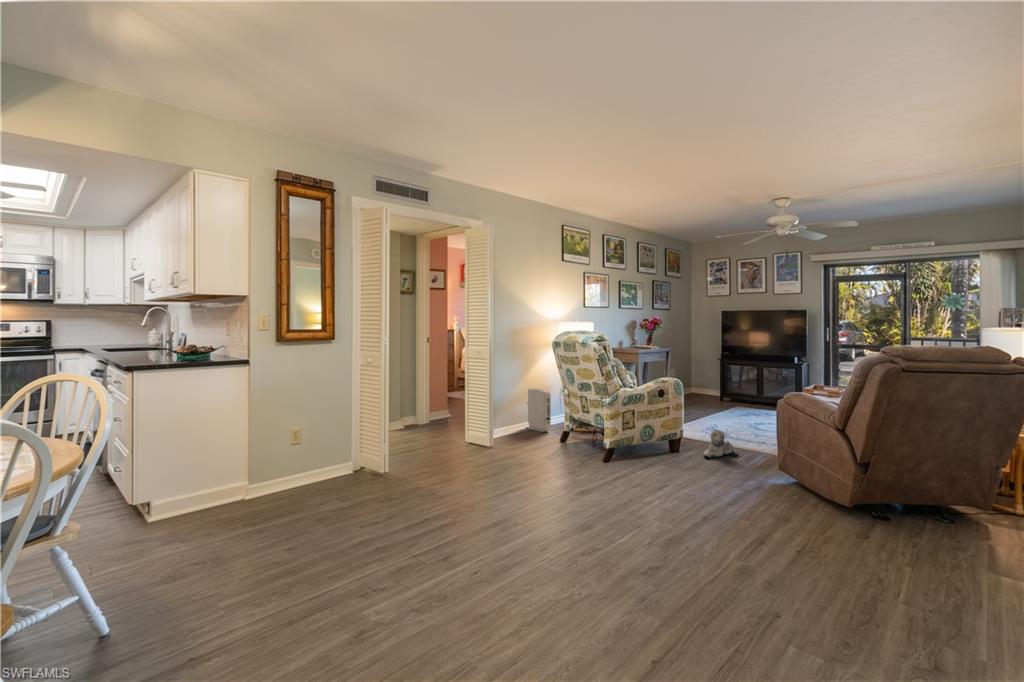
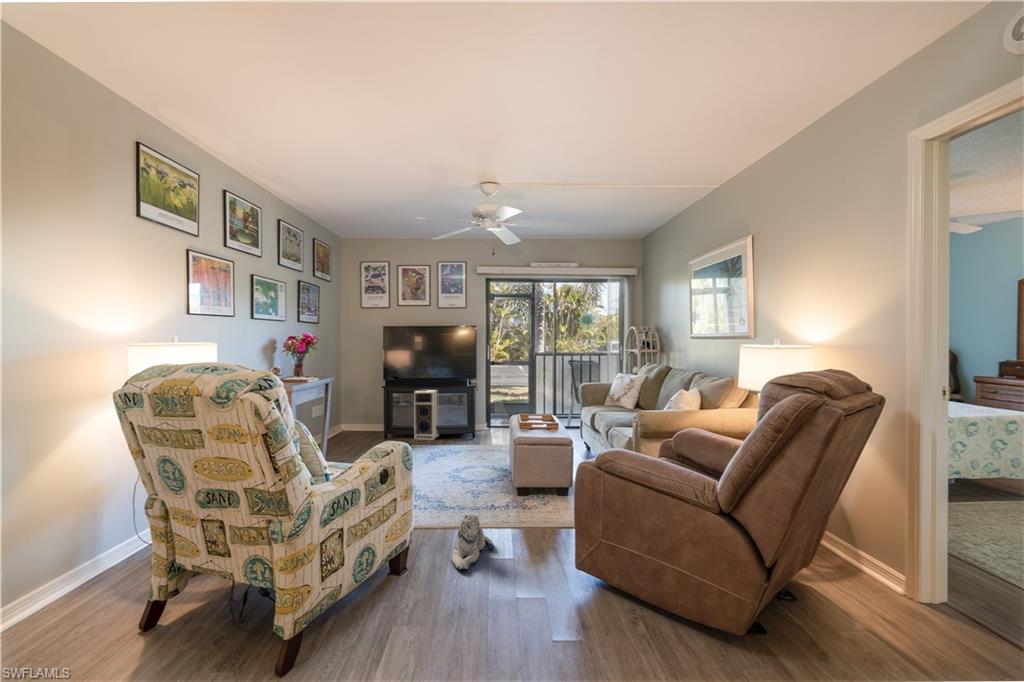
speaker: none [742,366,766,408] -> present [414,390,439,440]
air purifier: present [526,388,551,432] -> none [18,499,108,604]

